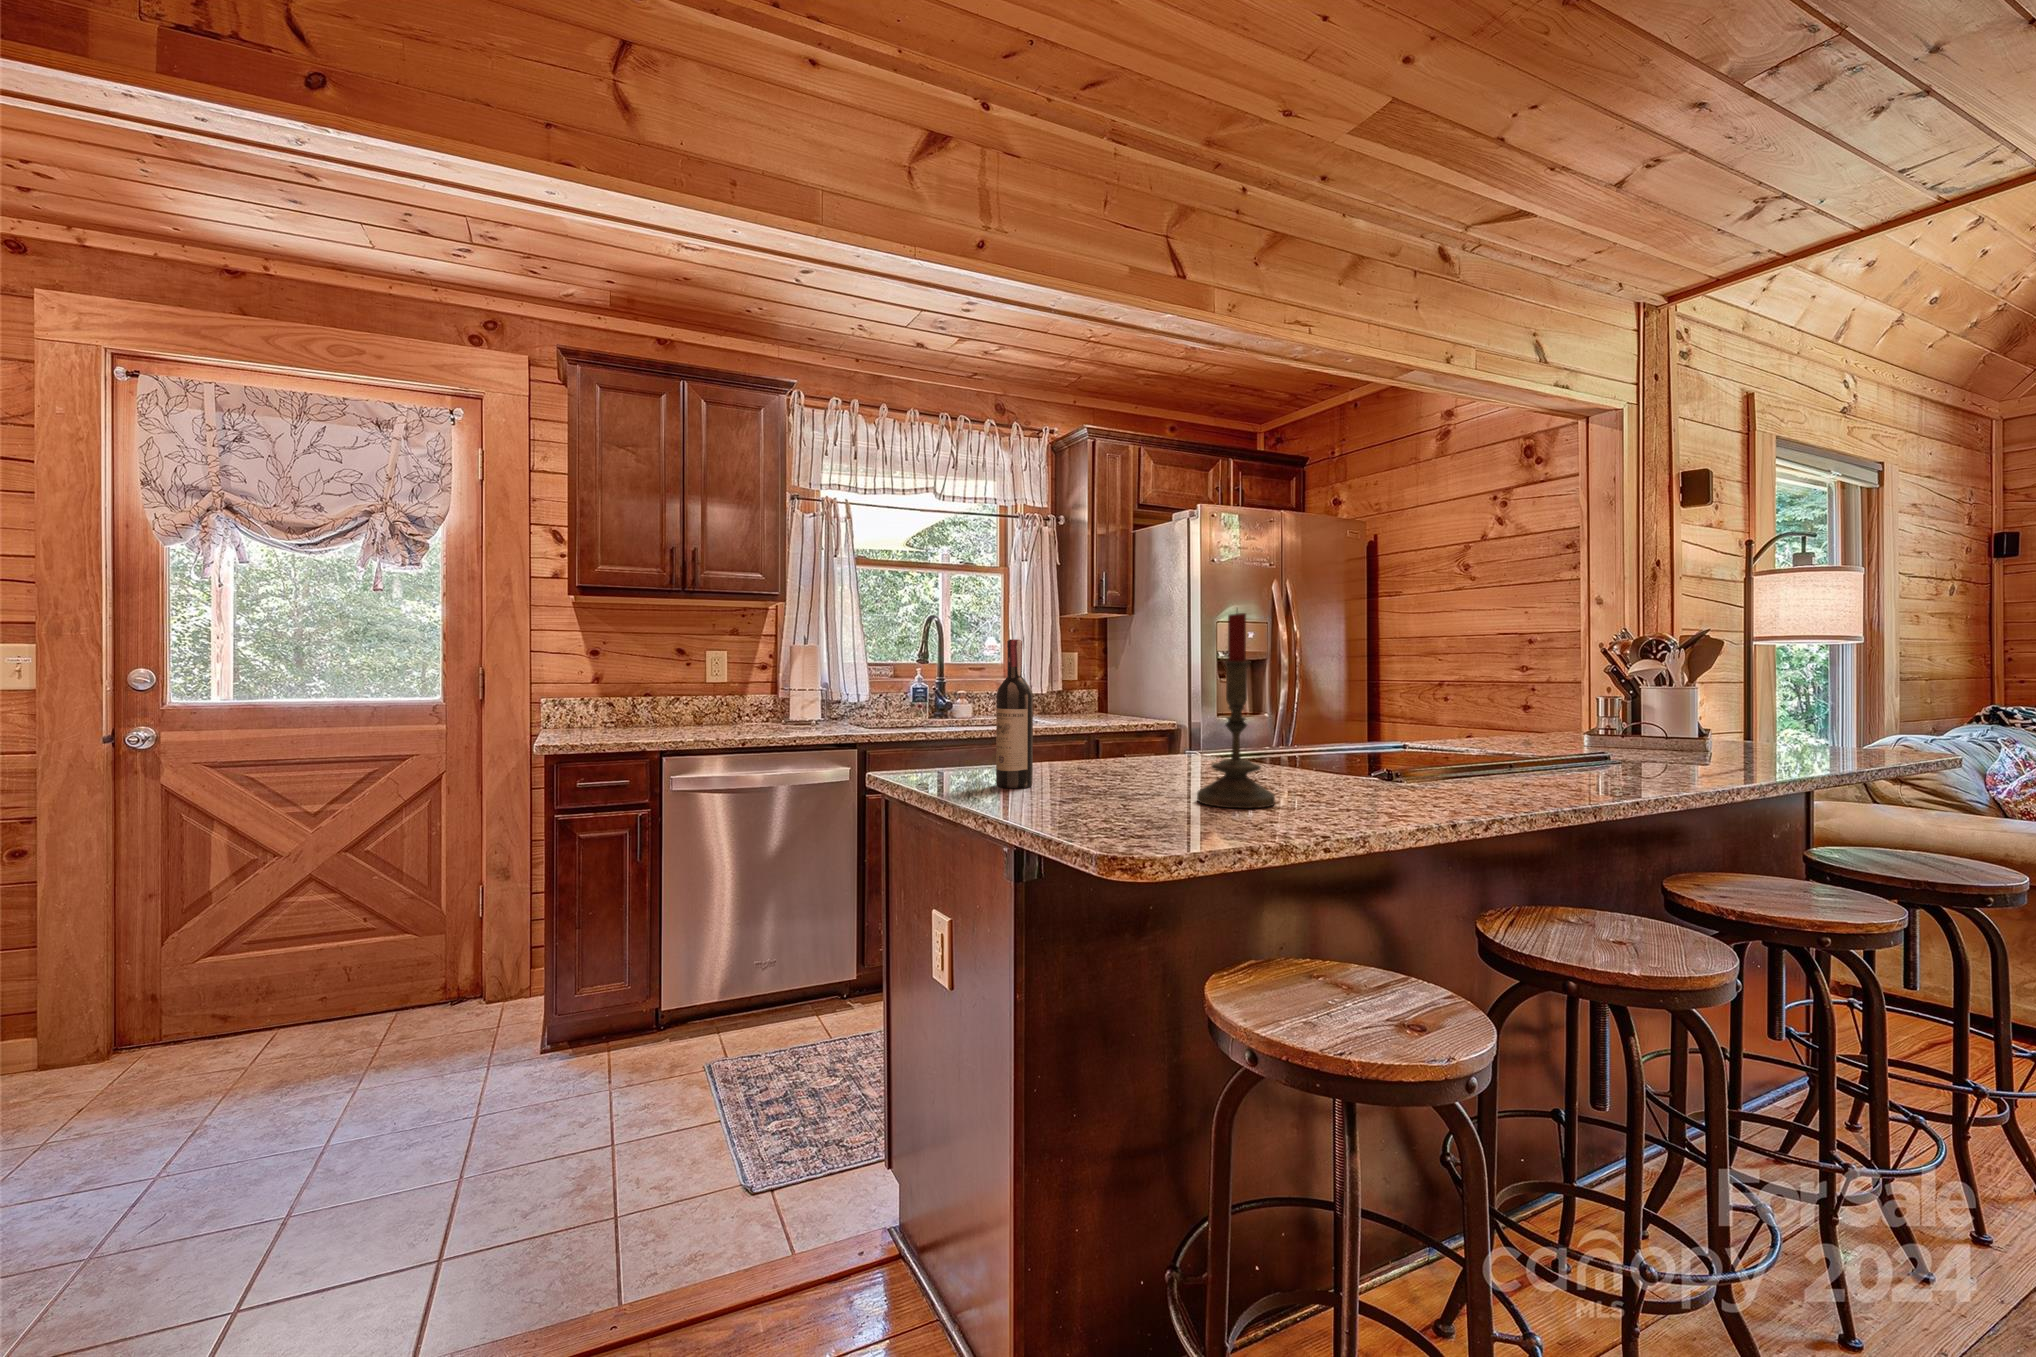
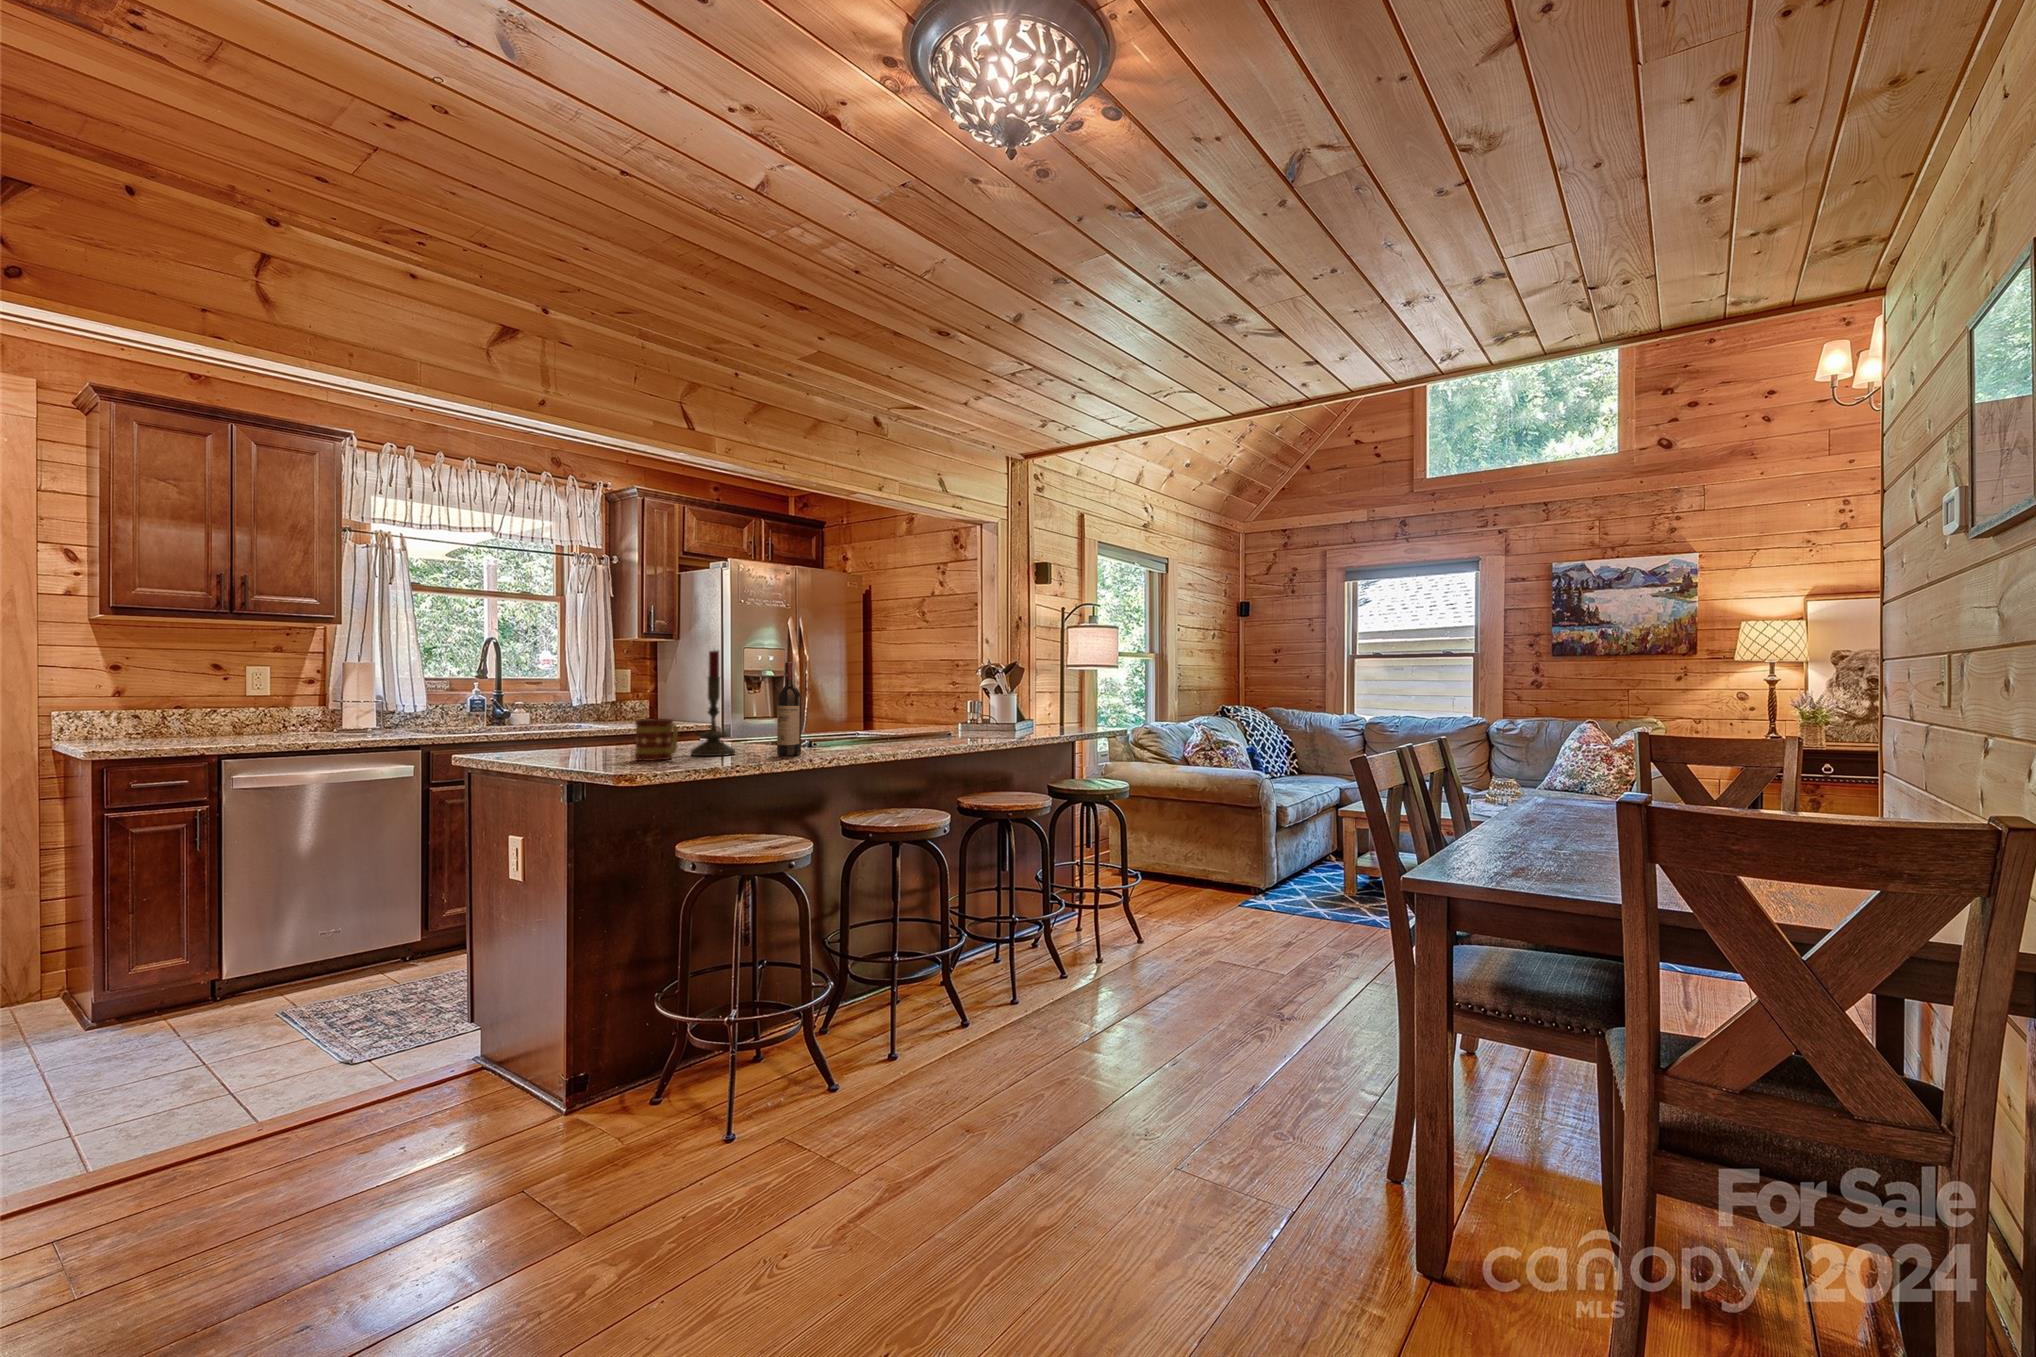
wine bottle: present [996,639,1033,788] -> present [777,662,802,756]
mug: none [1108,738,1186,819] -> present [635,719,678,761]

